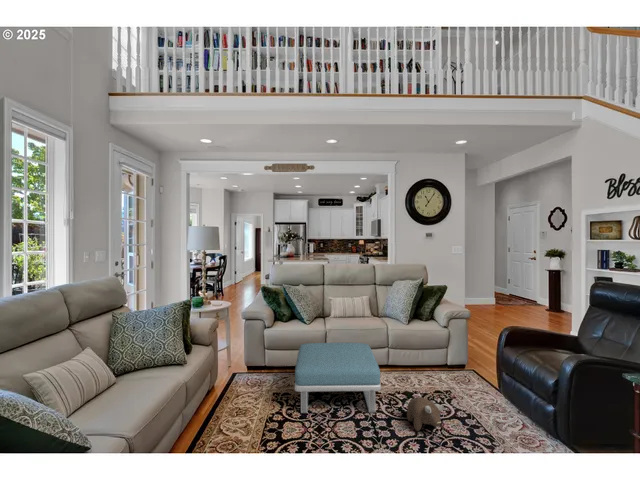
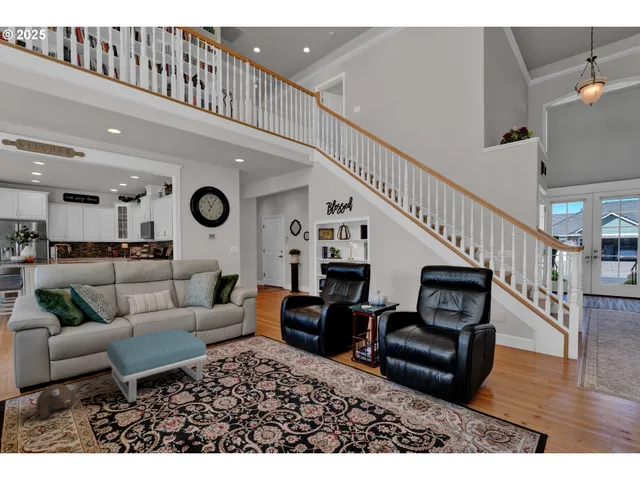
plush toy: present [407,397,444,431] -> present [36,384,76,419]

